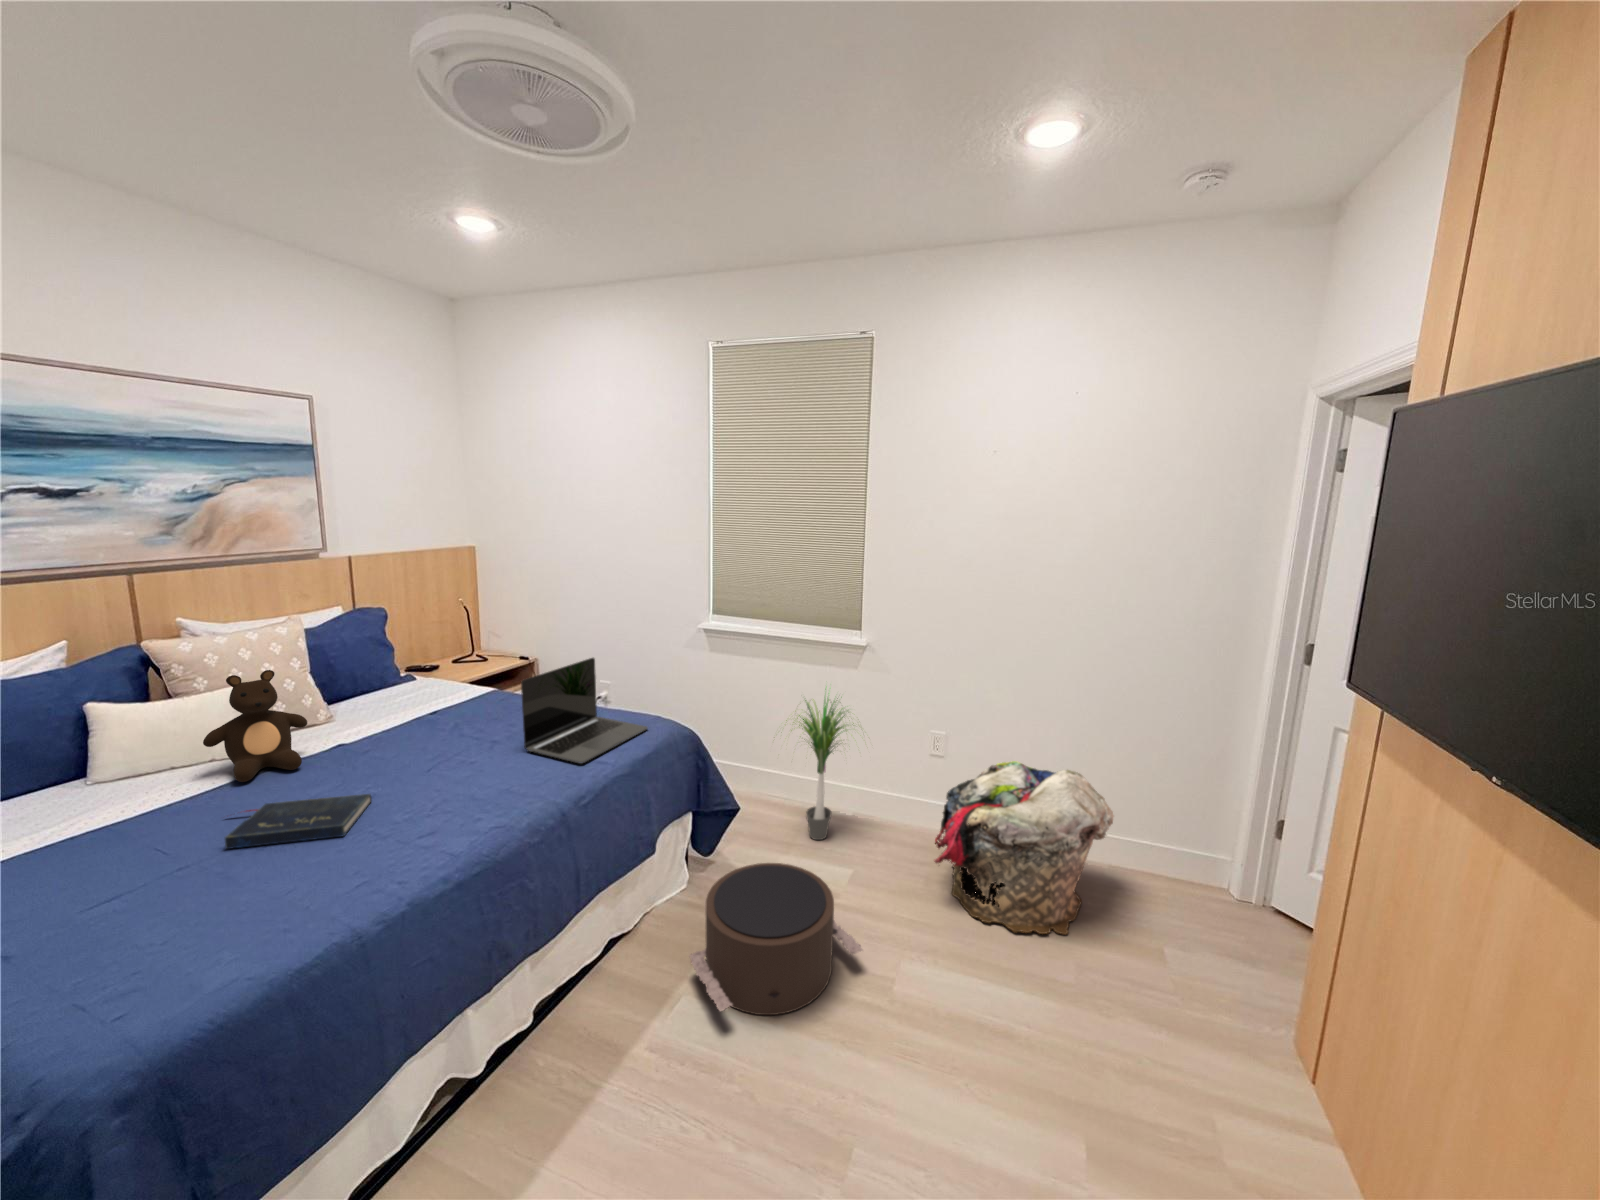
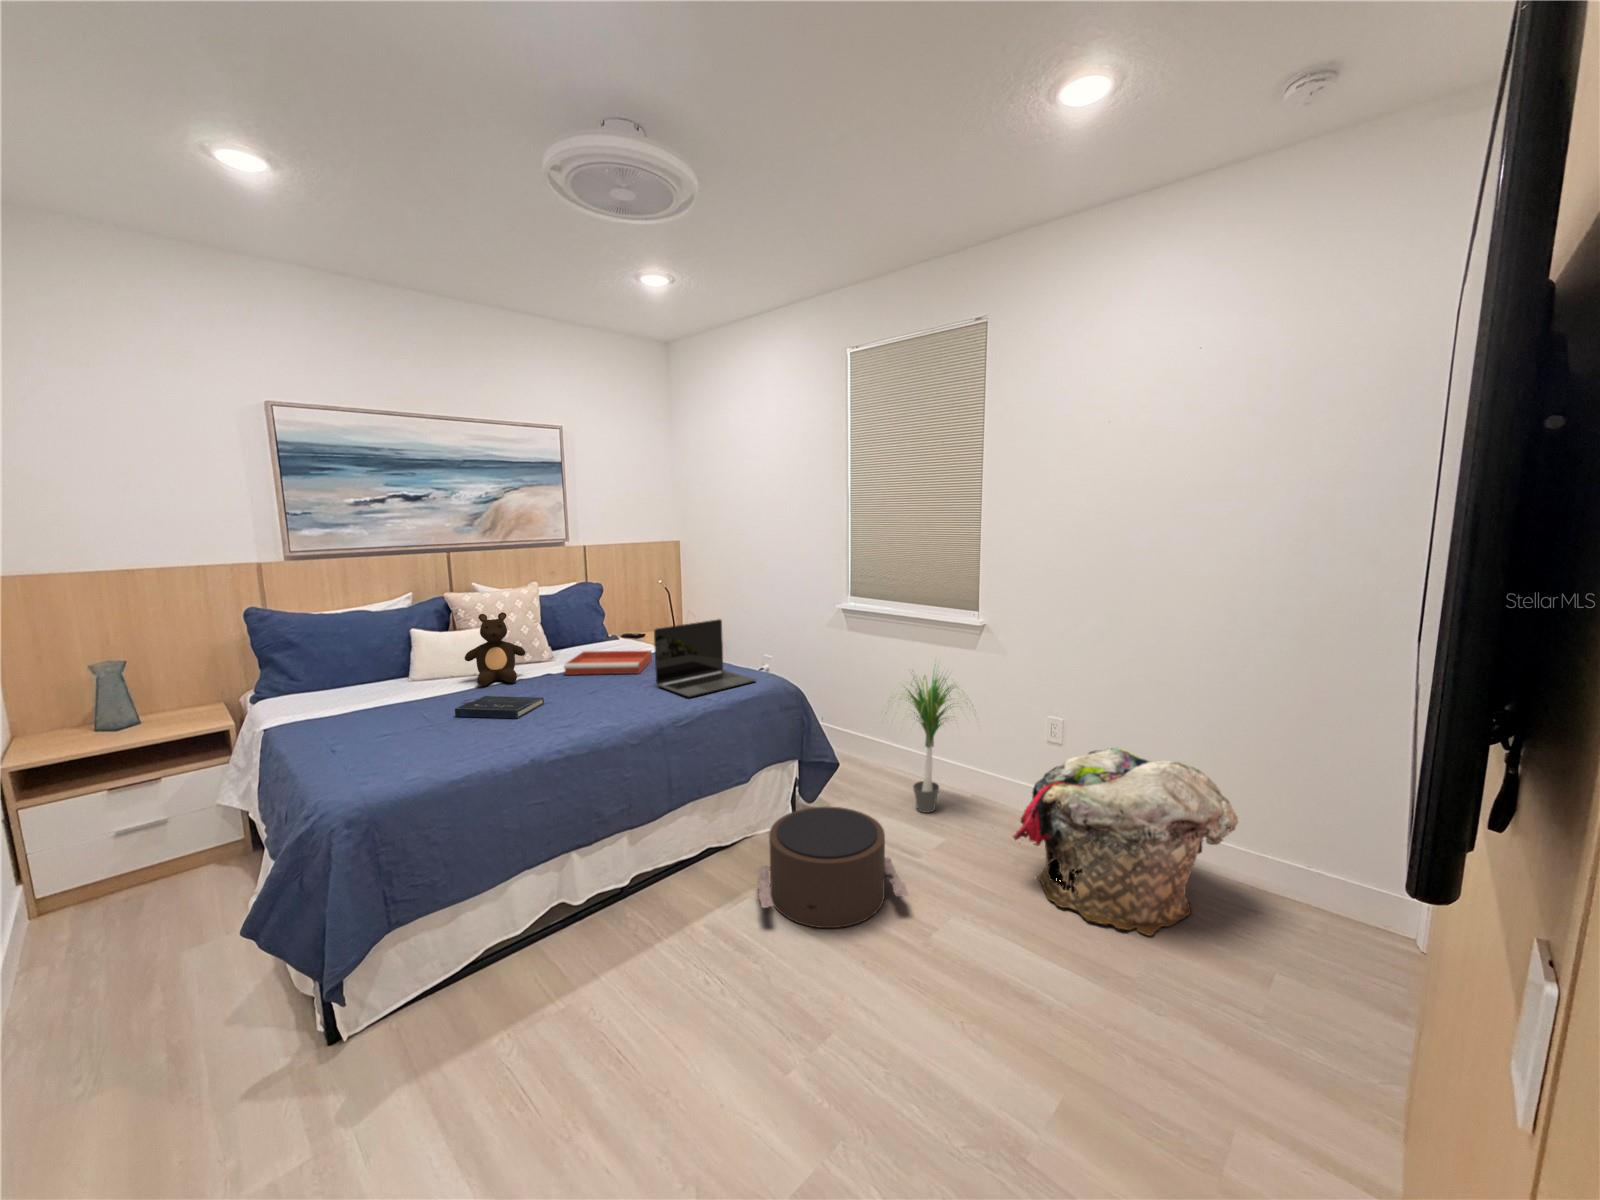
tray: none [373,697,489,746] -> present [564,650,652,675]

